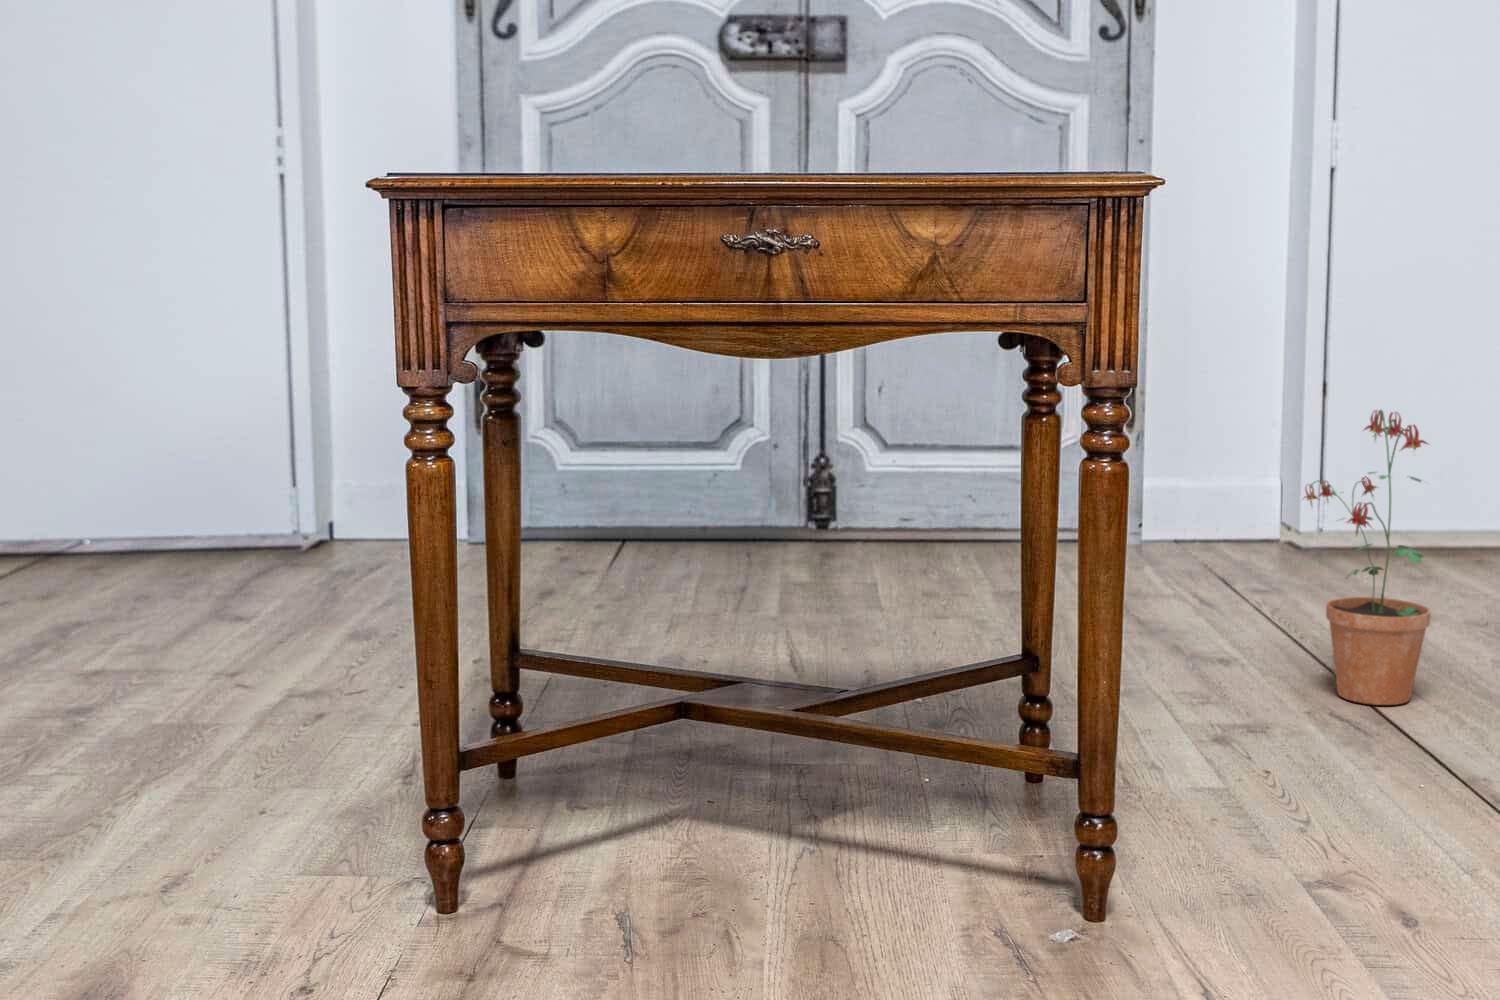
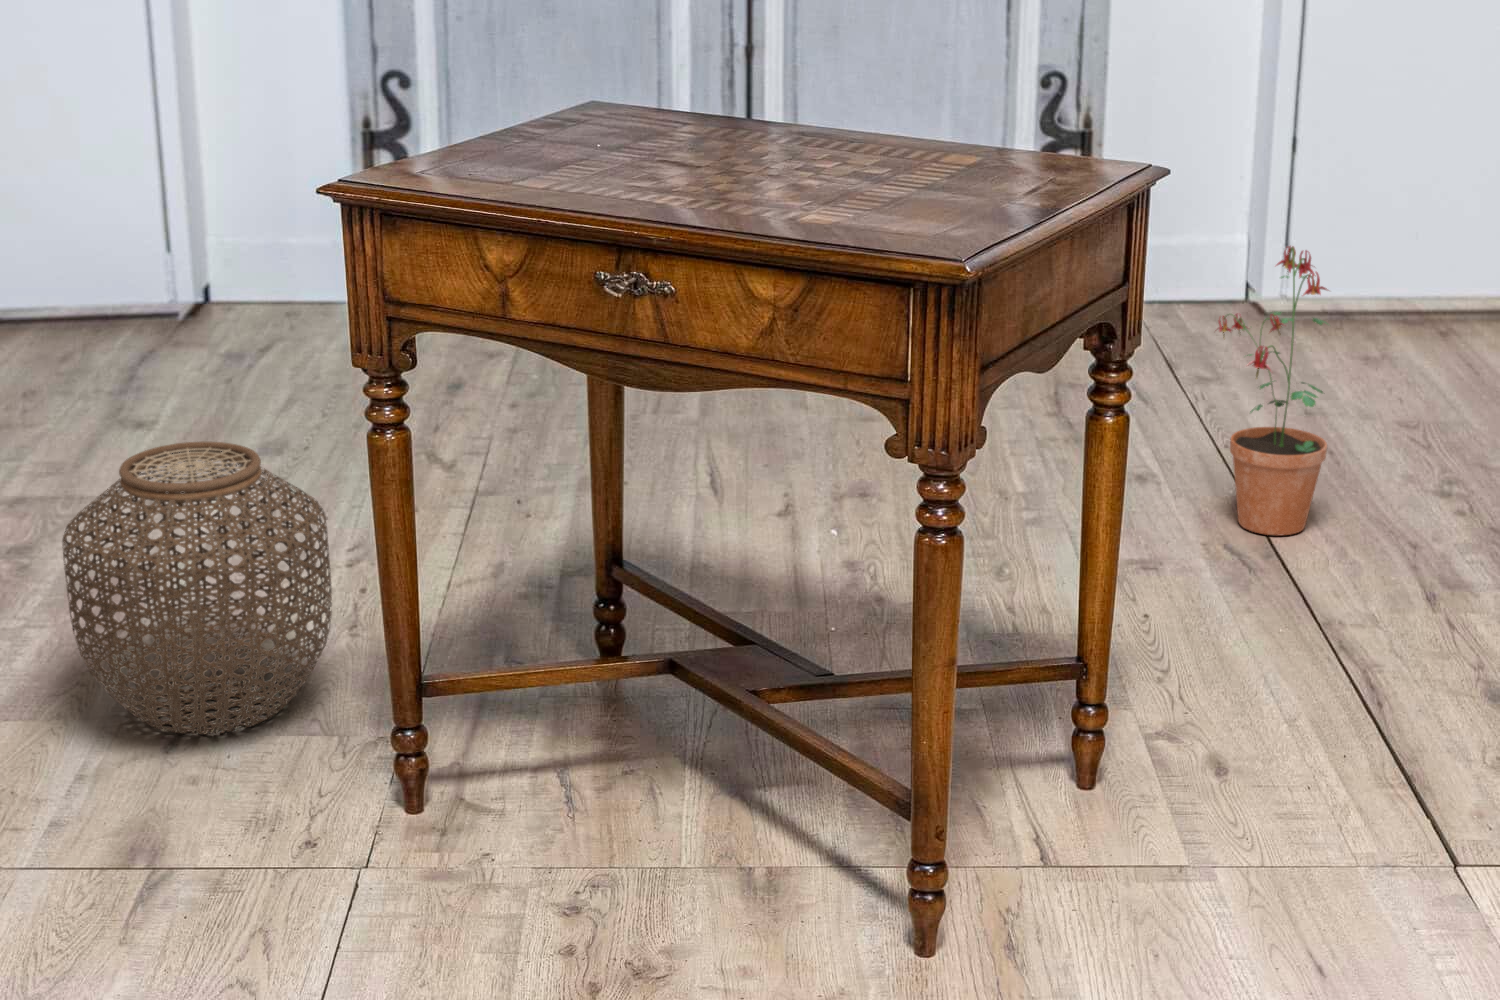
woven basket: none [69,547,372,872] -> present [62,441,332,734]

